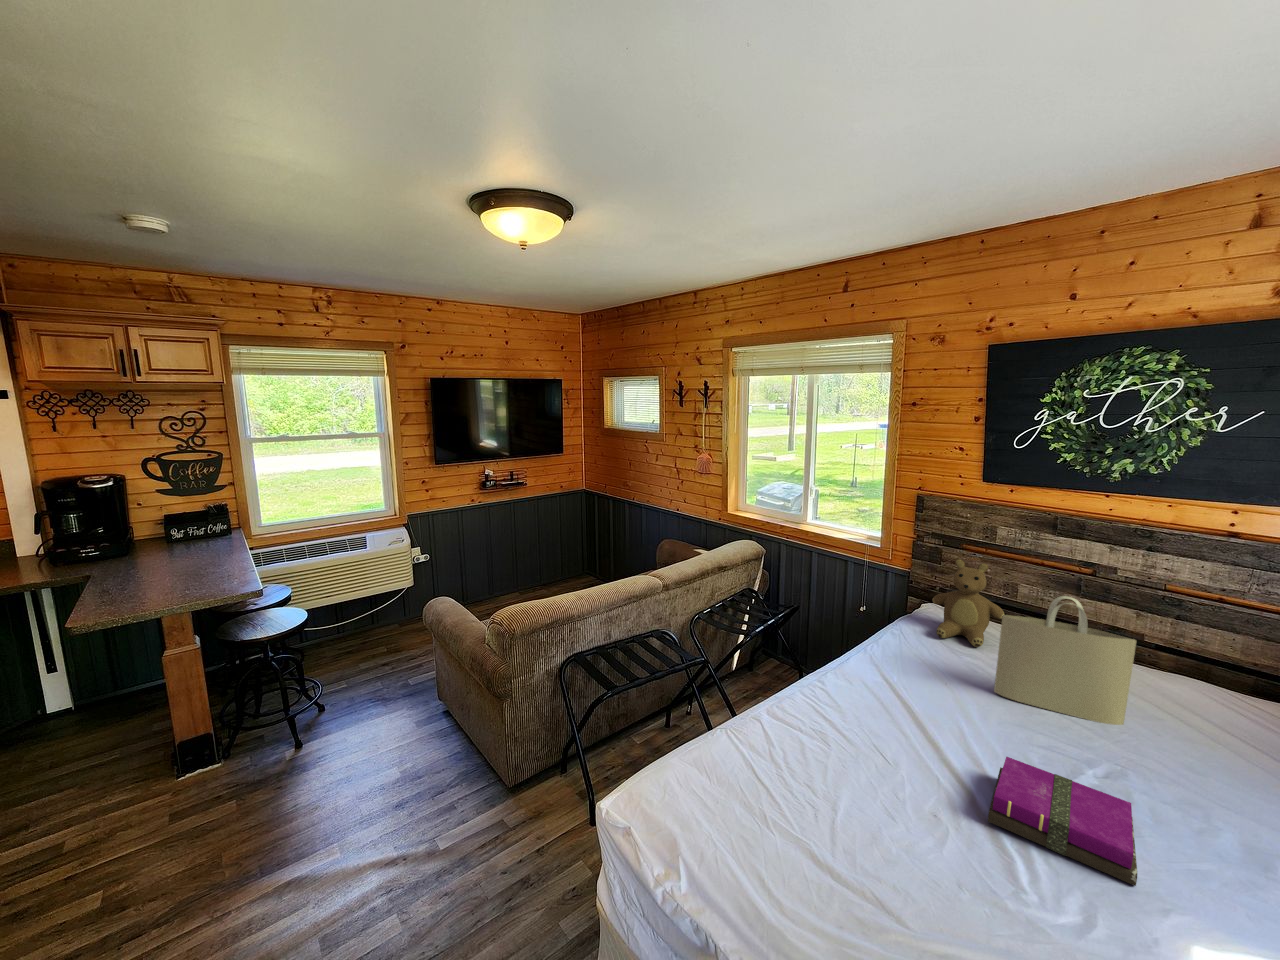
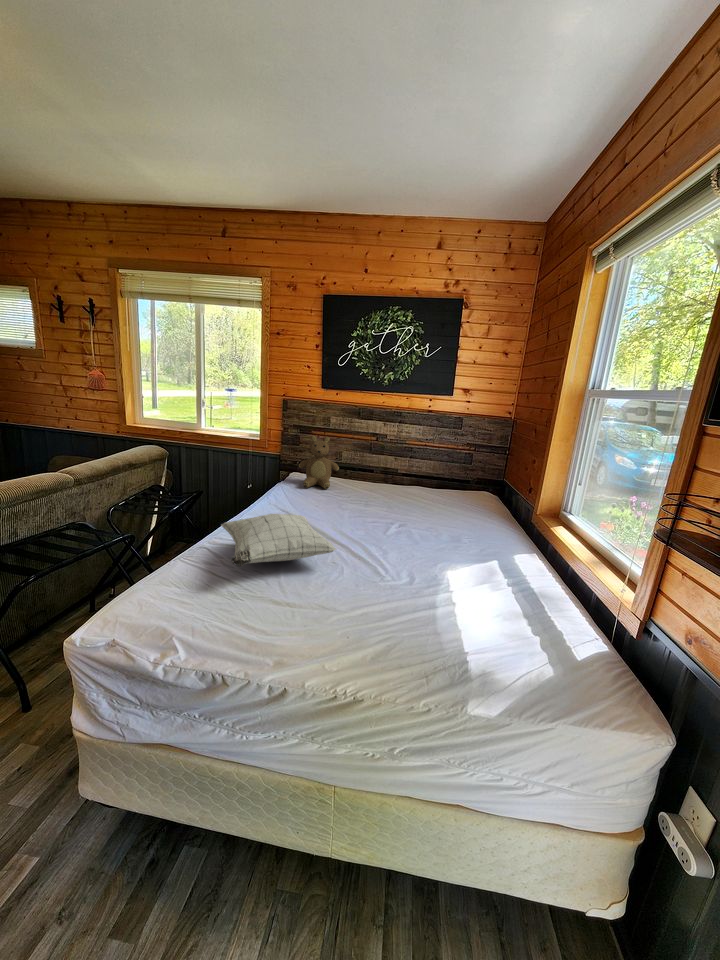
tote bag: present [994,596,1136,725] -> none [342,442,406,510]
pillow: none [789,688,945,787] -> present [221,514,336,567]
notebook: present [988,757,1137,886] -> none [357,529,427,568]

